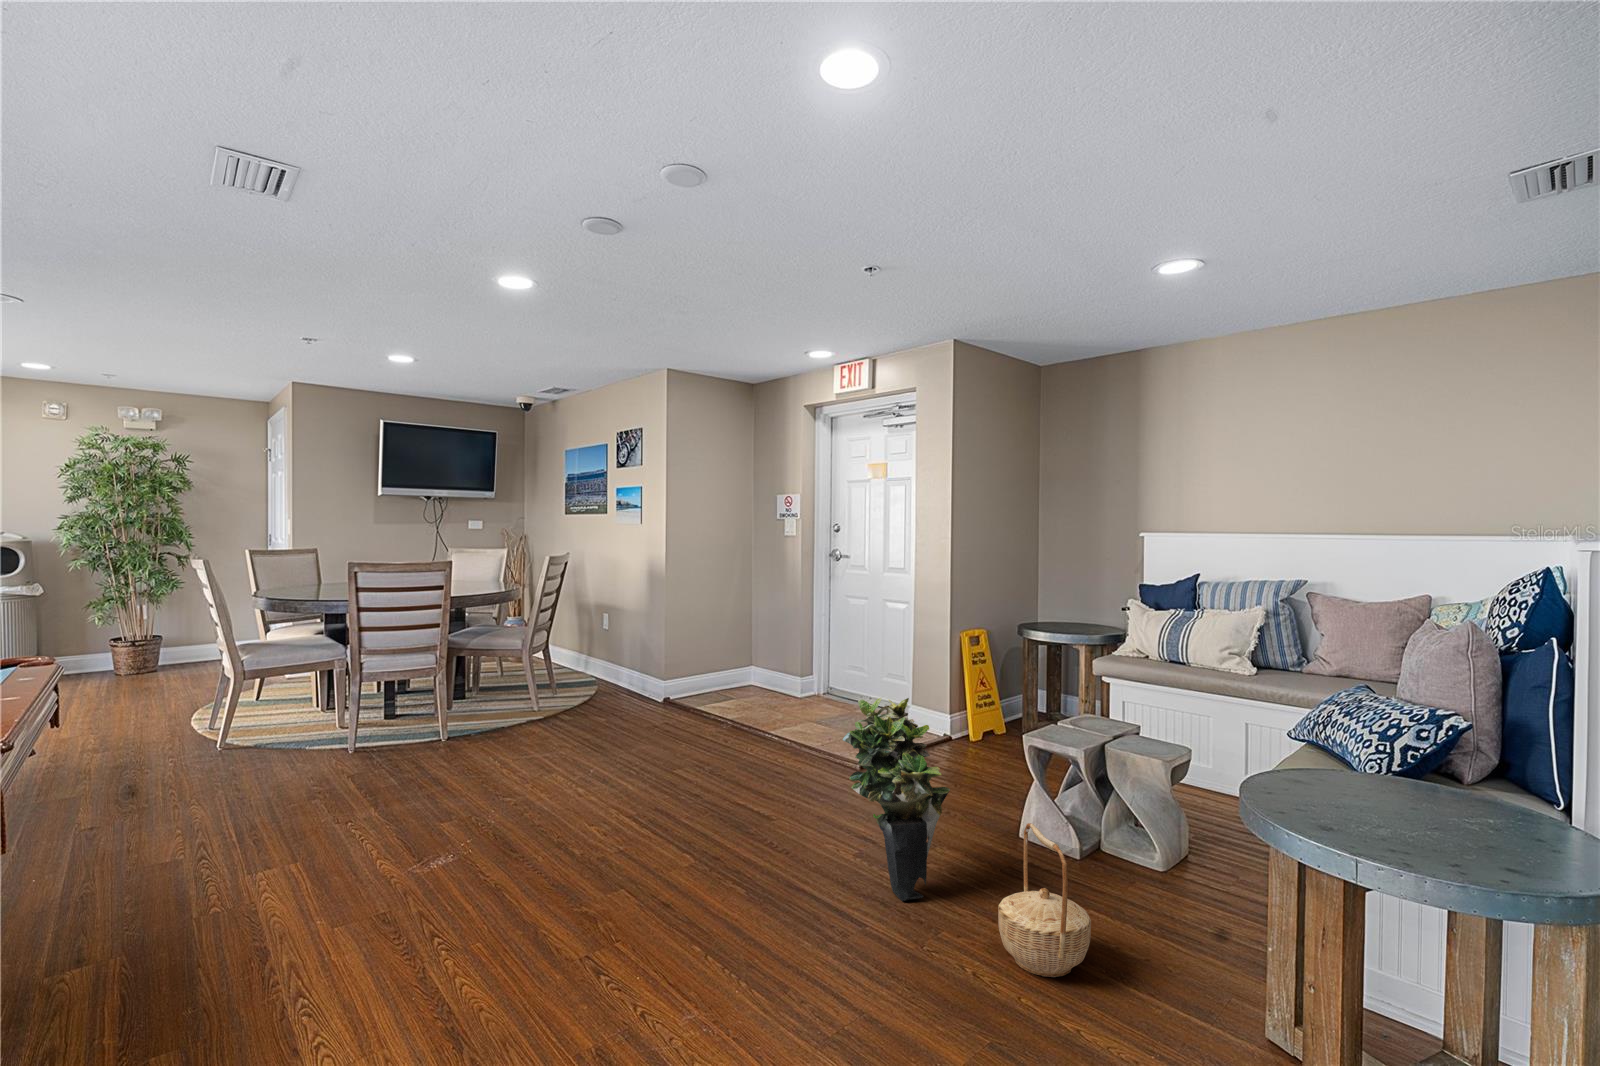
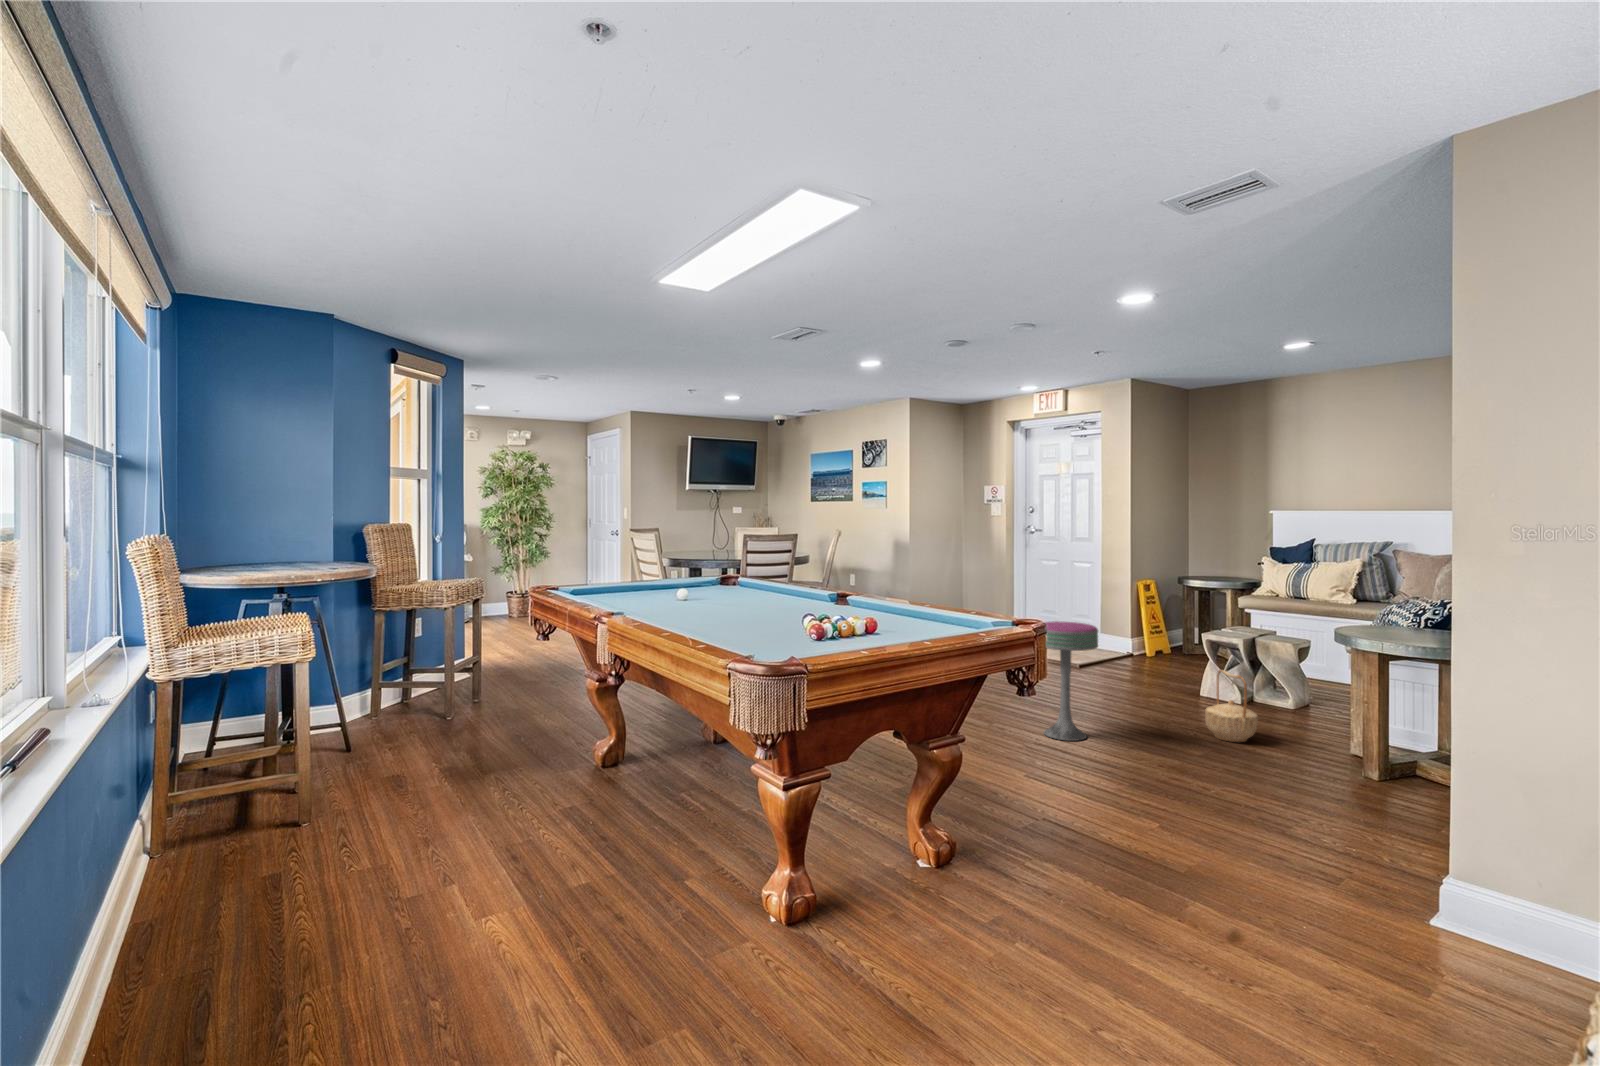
potted plant: present [843,698,950,901] -> none [1103,610,1167,718]
bar stool: none [670,733,792,990] -> present [1044,621,1098,741]

